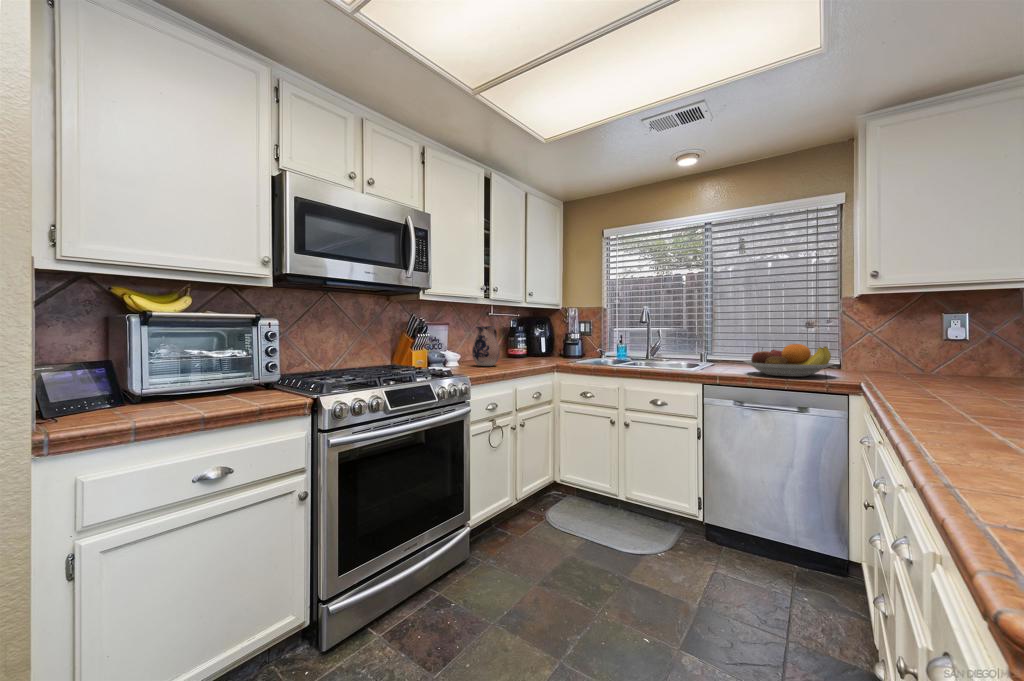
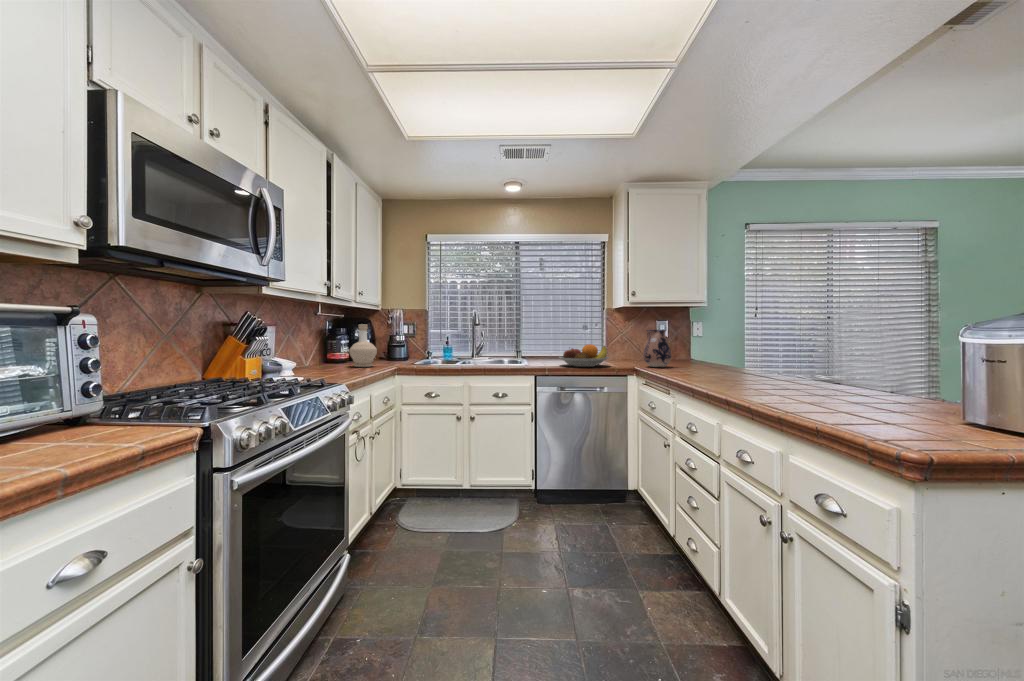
bottle: none [513,323,538,363] -> present [349,325,377,367]
ceramic pitcher: present [472,326,500,366] -> present [643,329,672,367]

